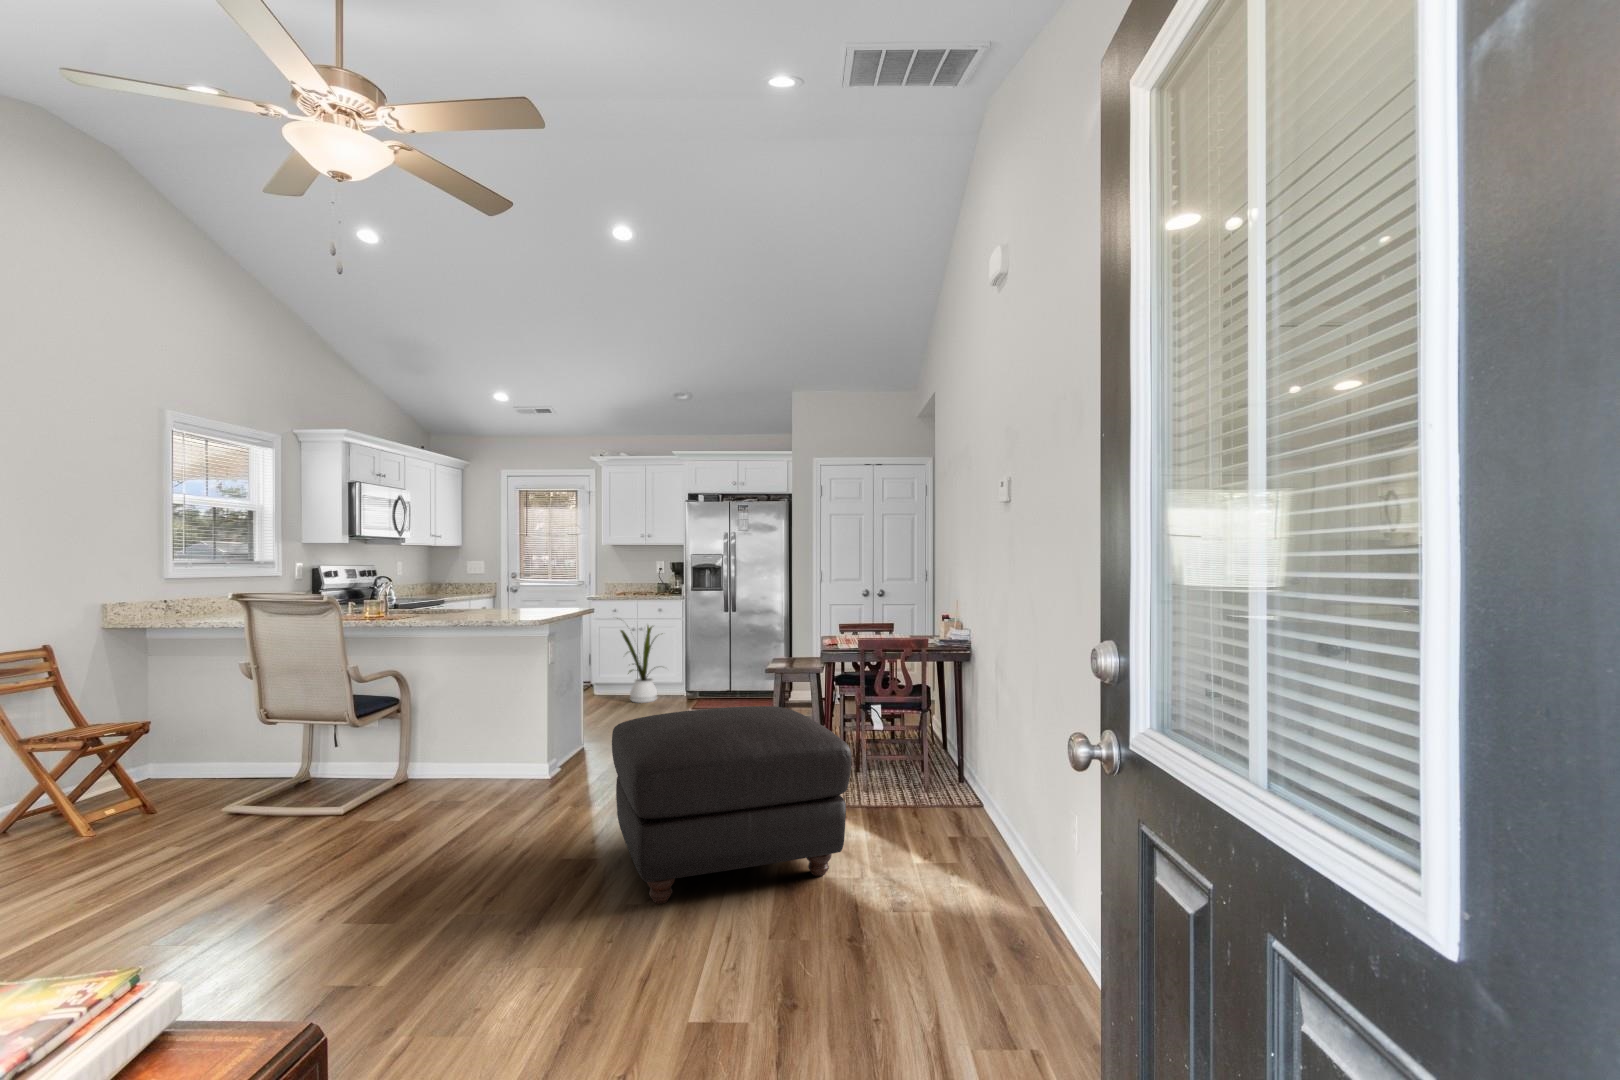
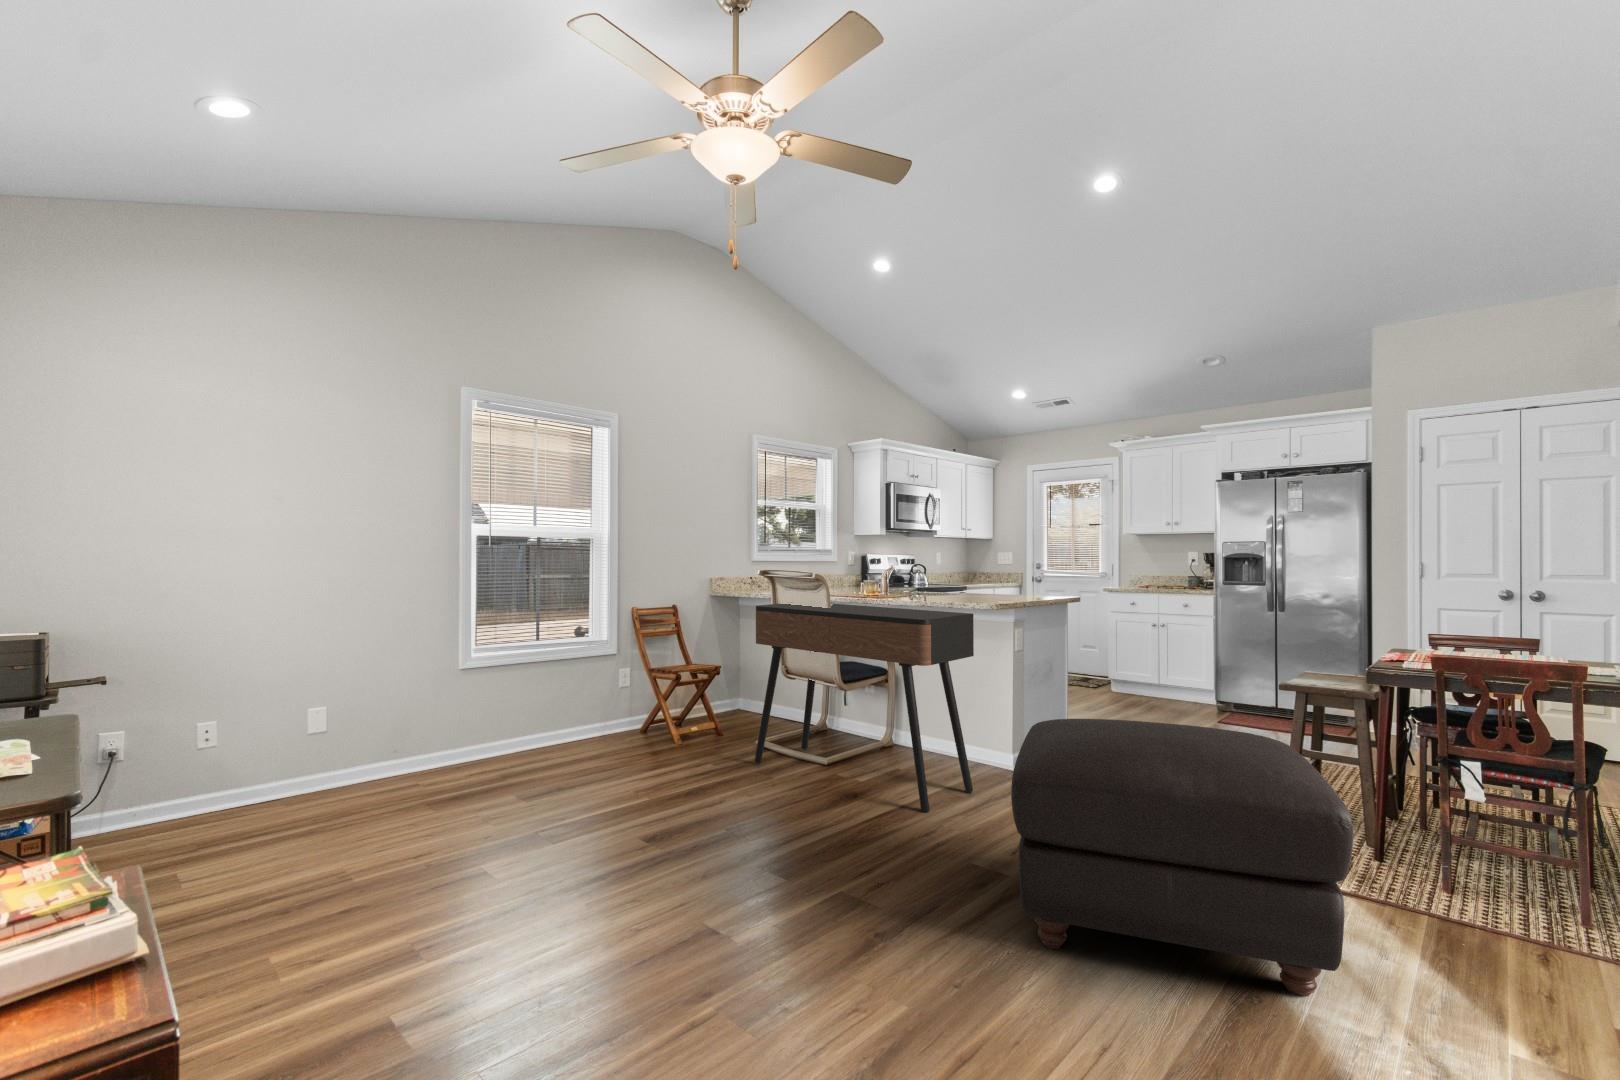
house plant: present [621,626,657,703] -> none [1126,611,1197,711]
console table: none [234,630,524,835] -> present [755,603,974,813]

